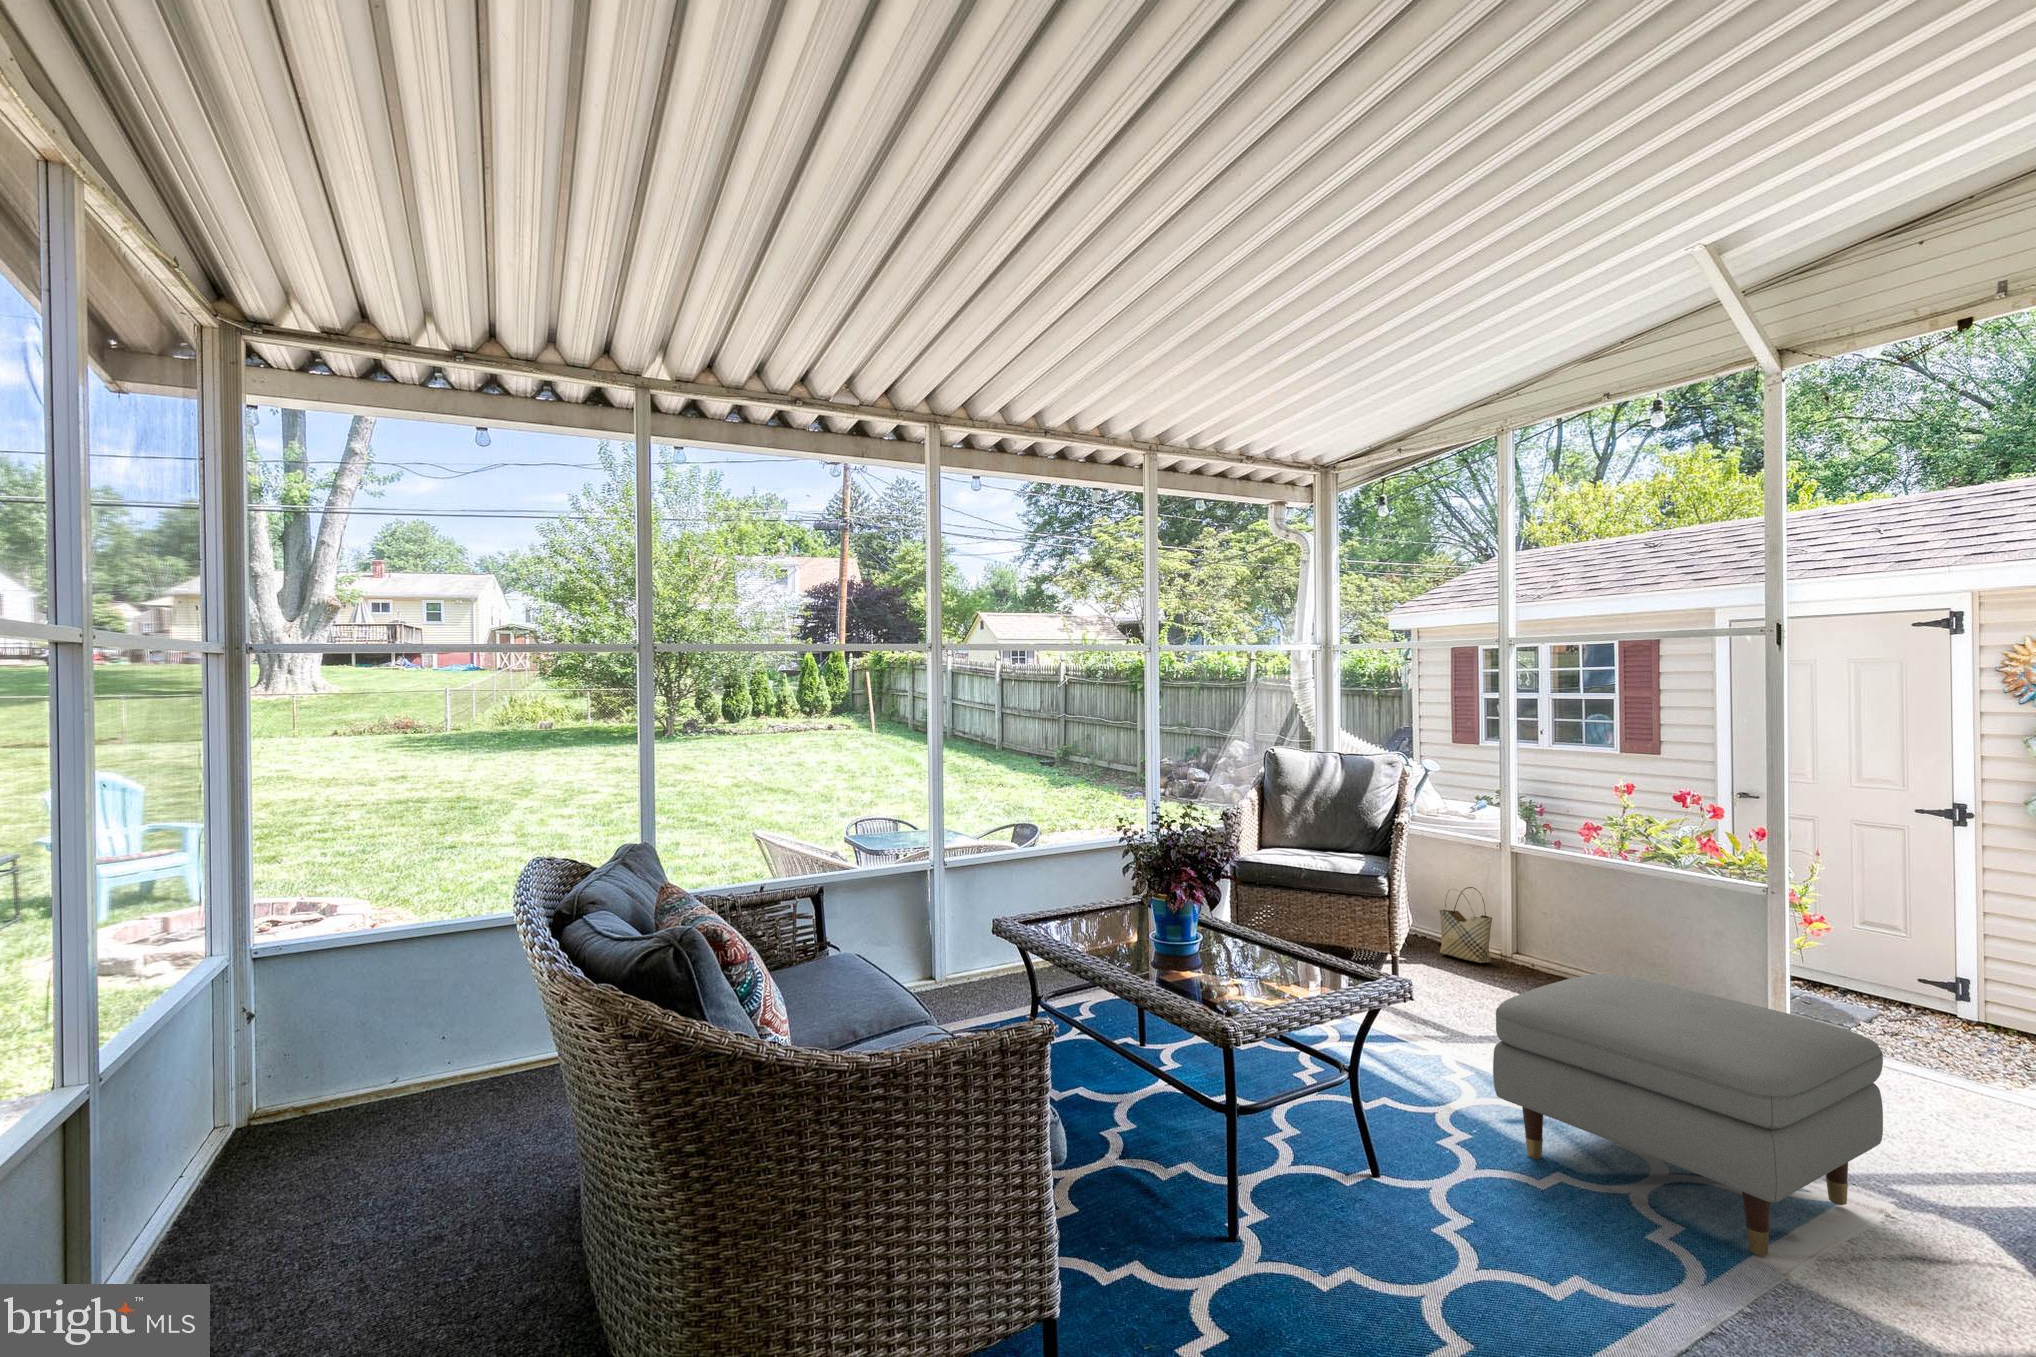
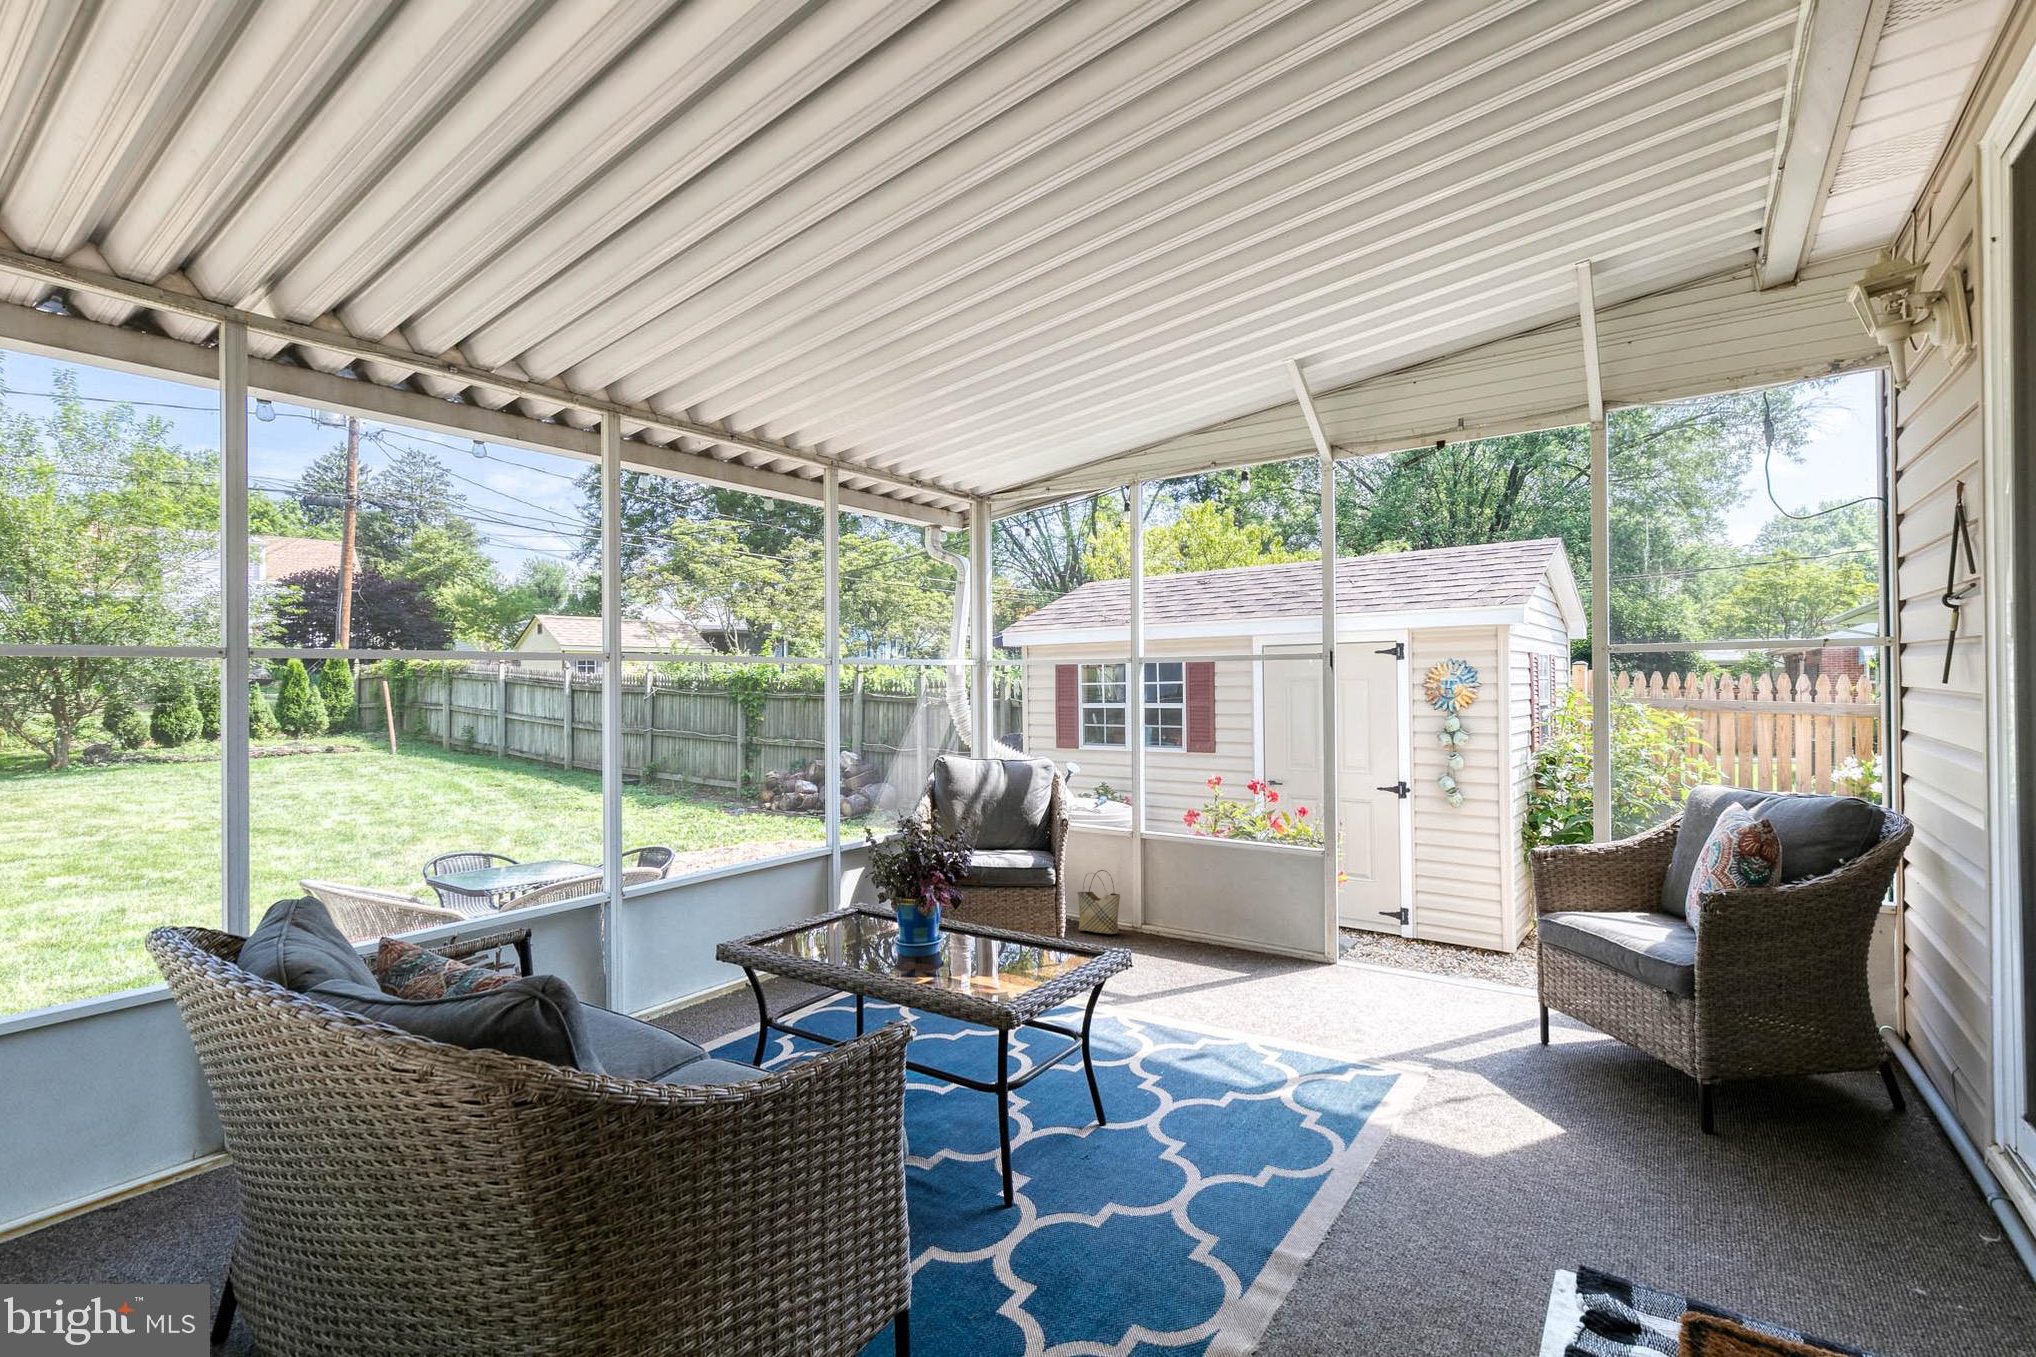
ottoman: present [1493,974,1883,1256] -> none [1178,927,1428,1122]

